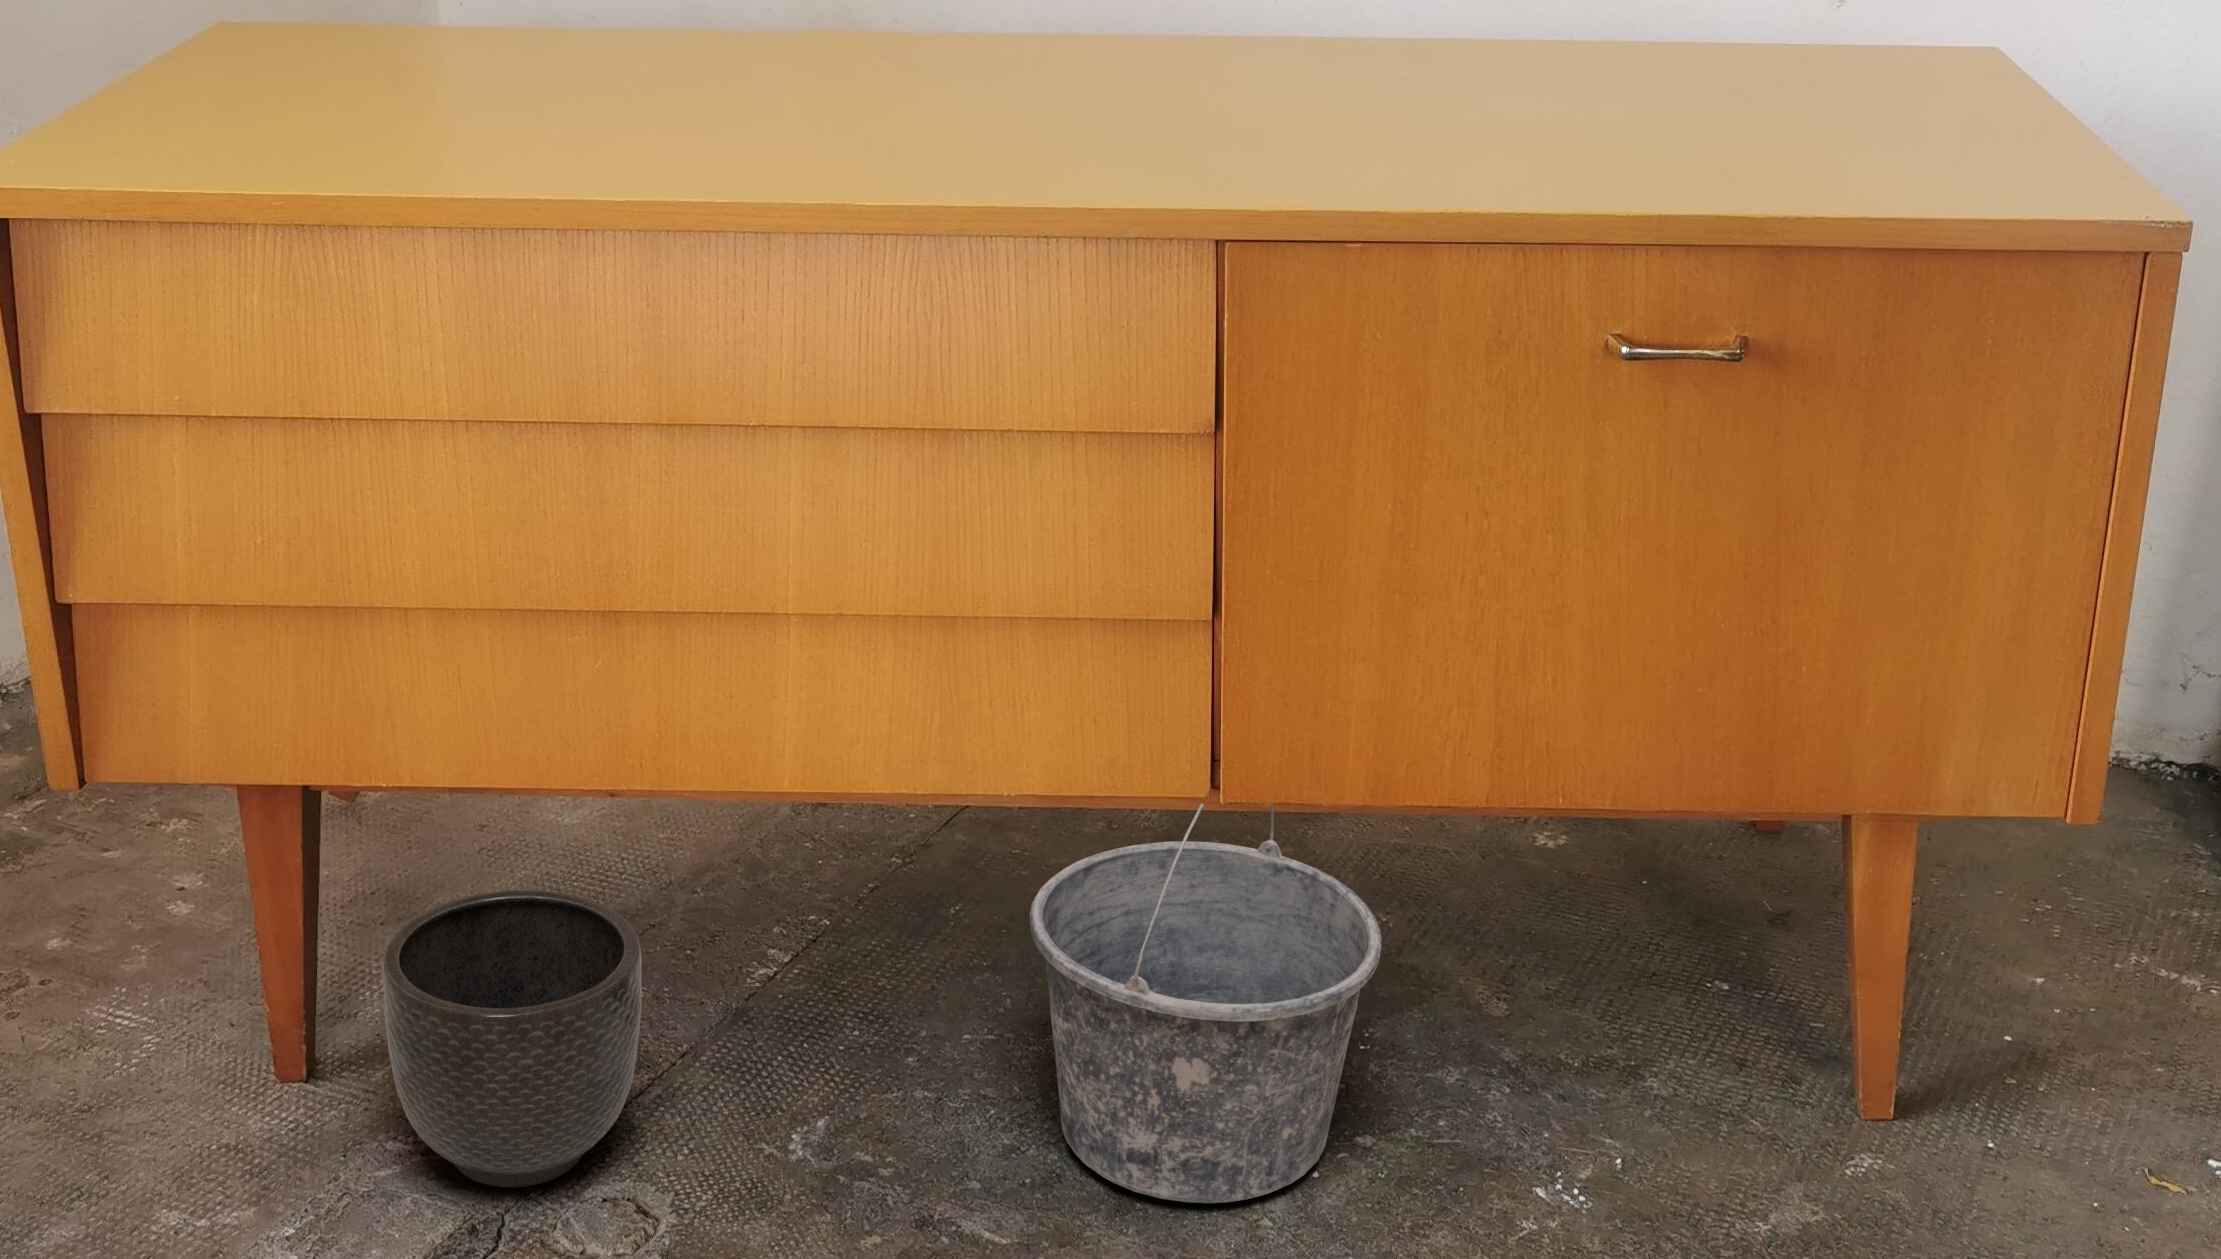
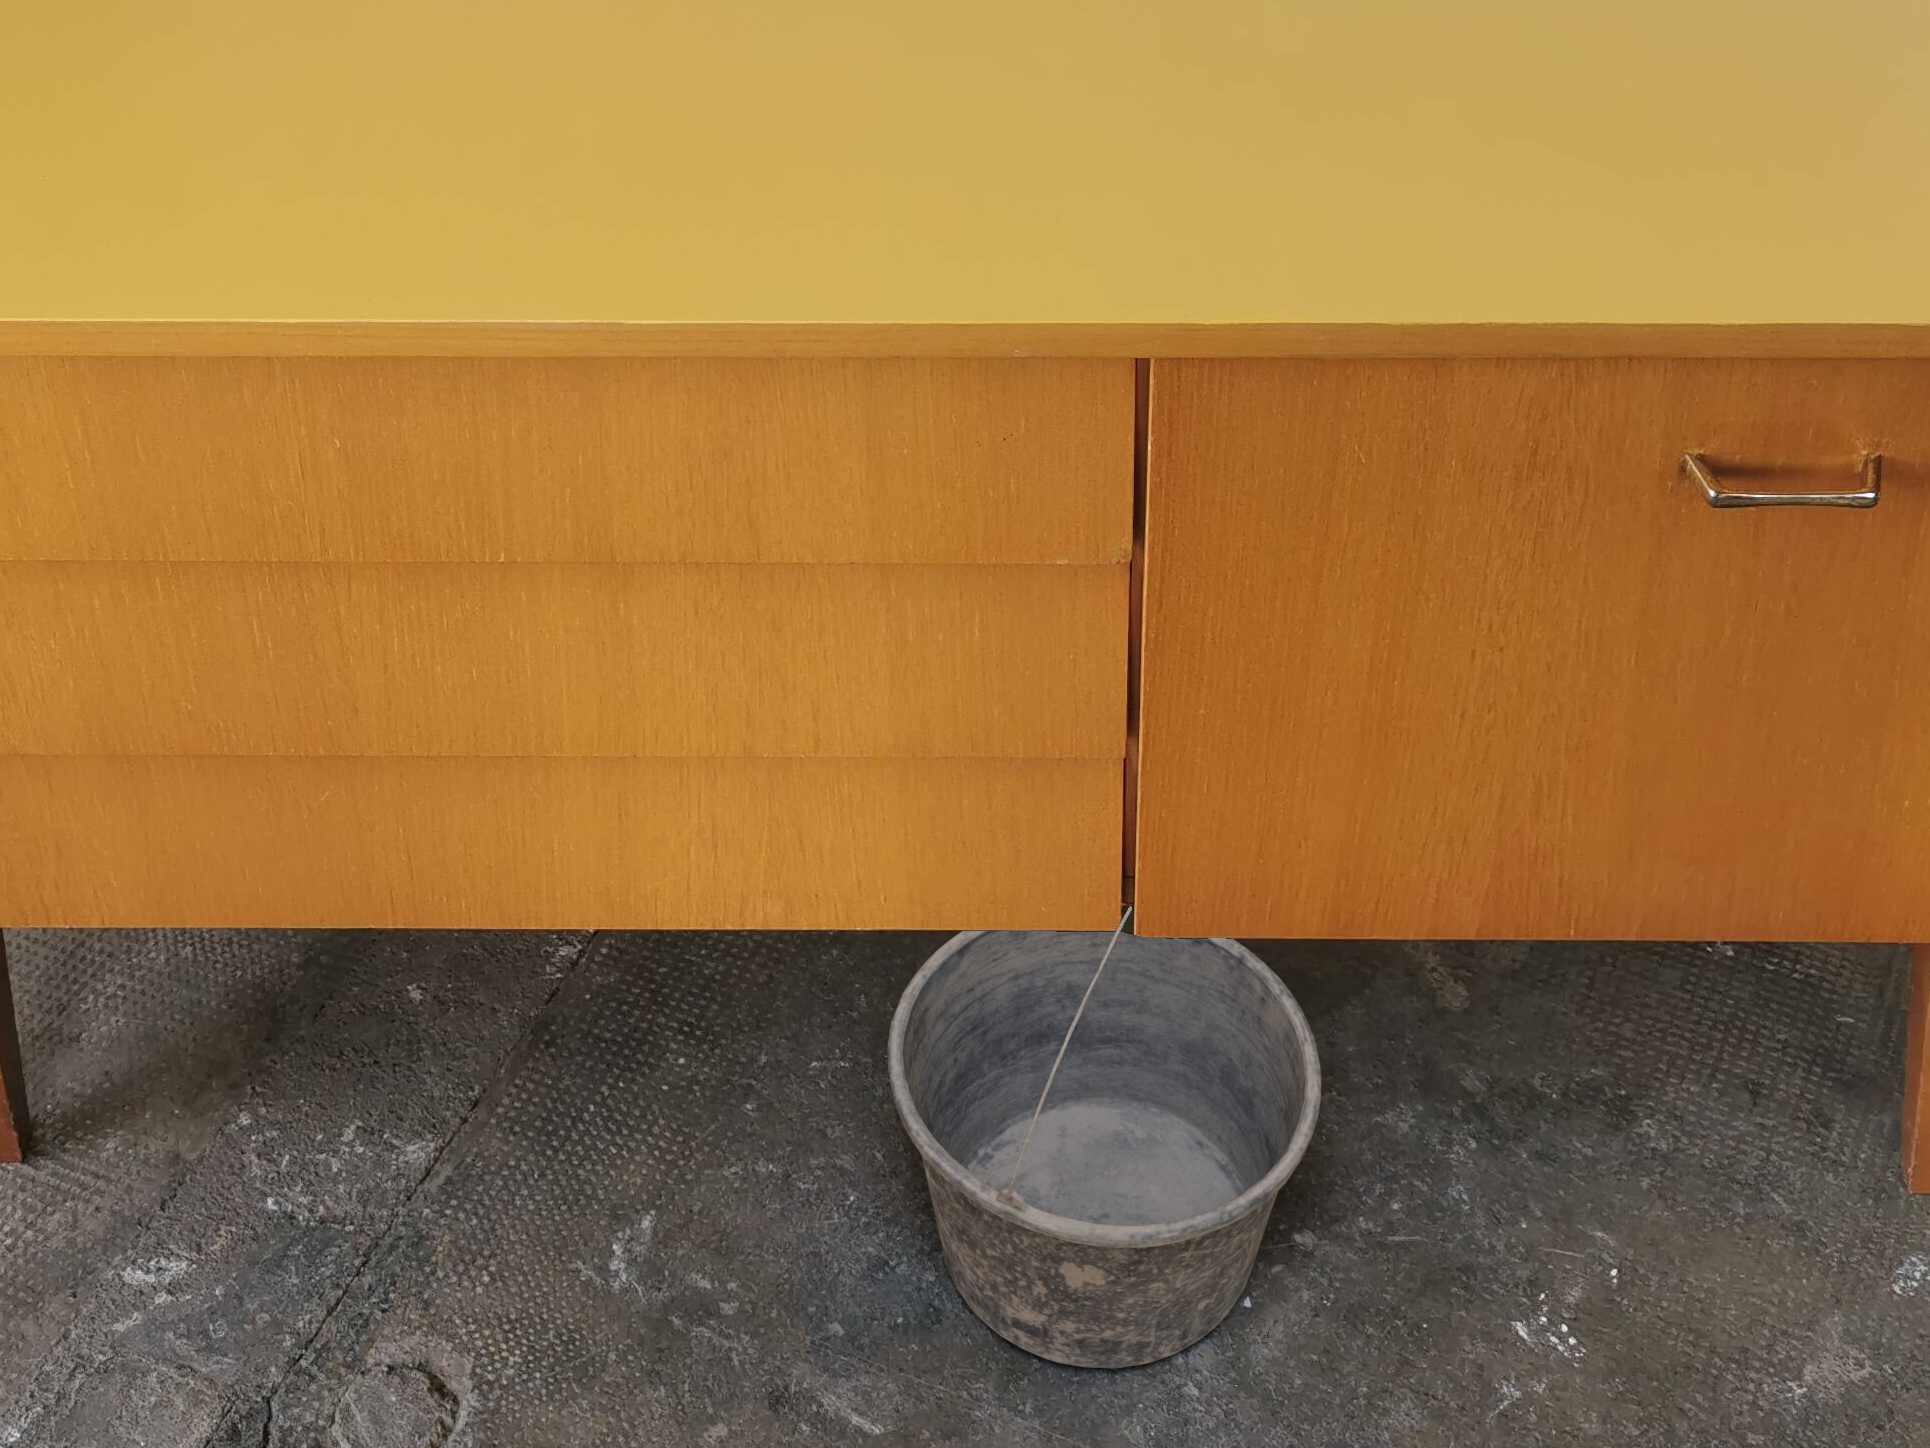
planter: present [382,890,642,1188] -> none [98,1002,427,1359]

